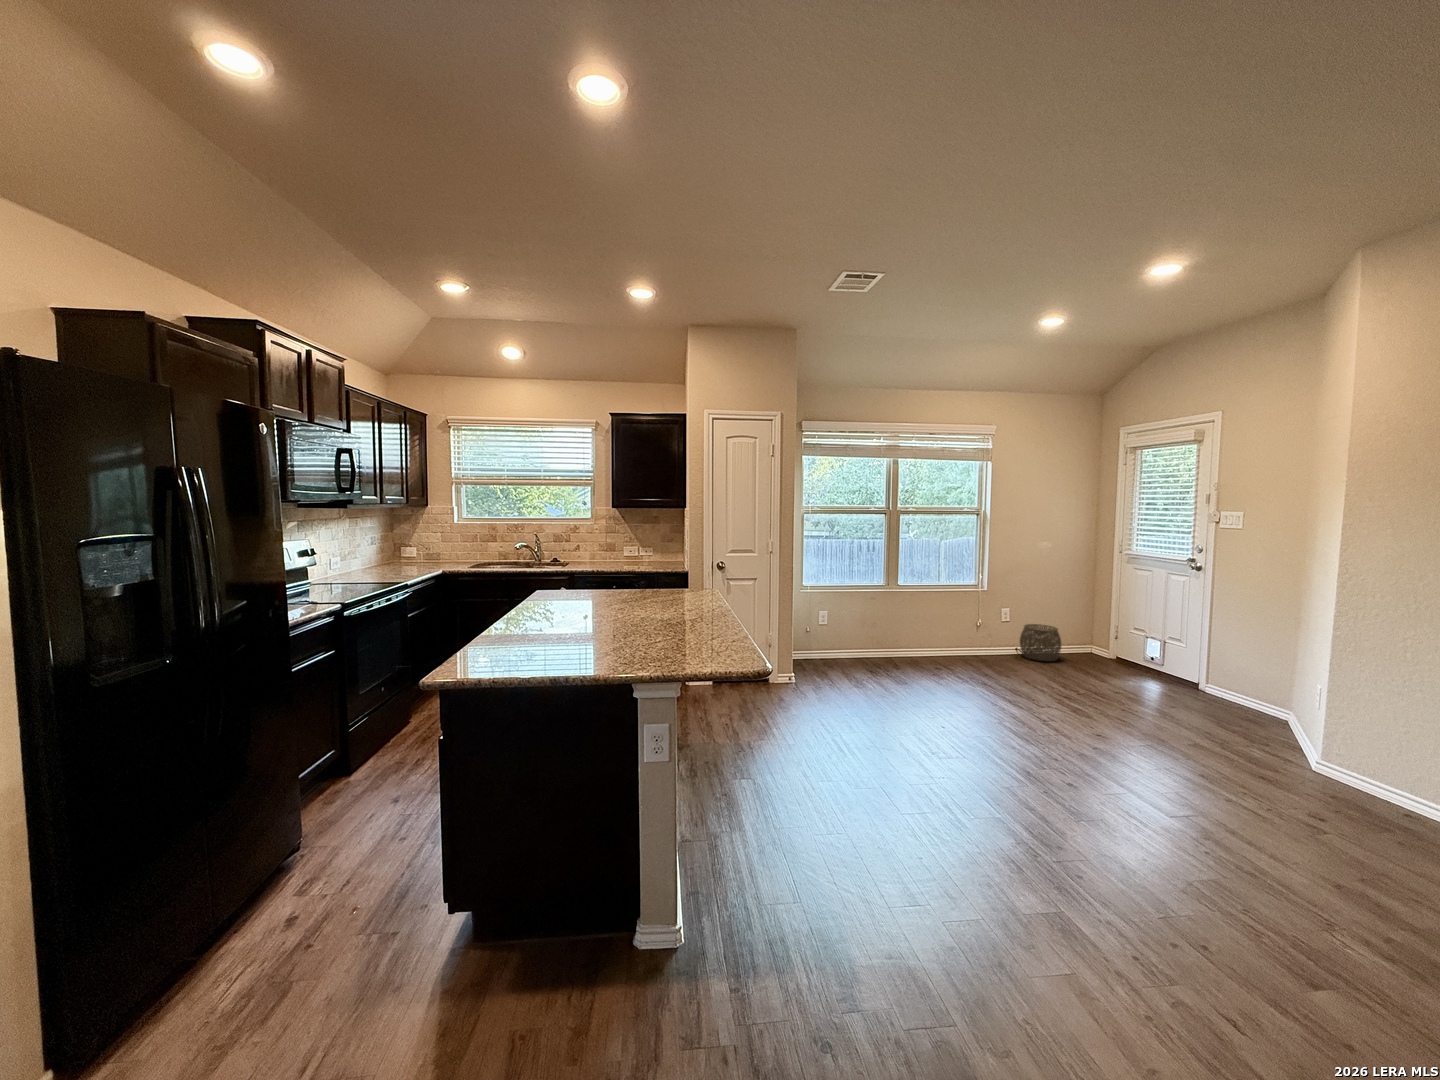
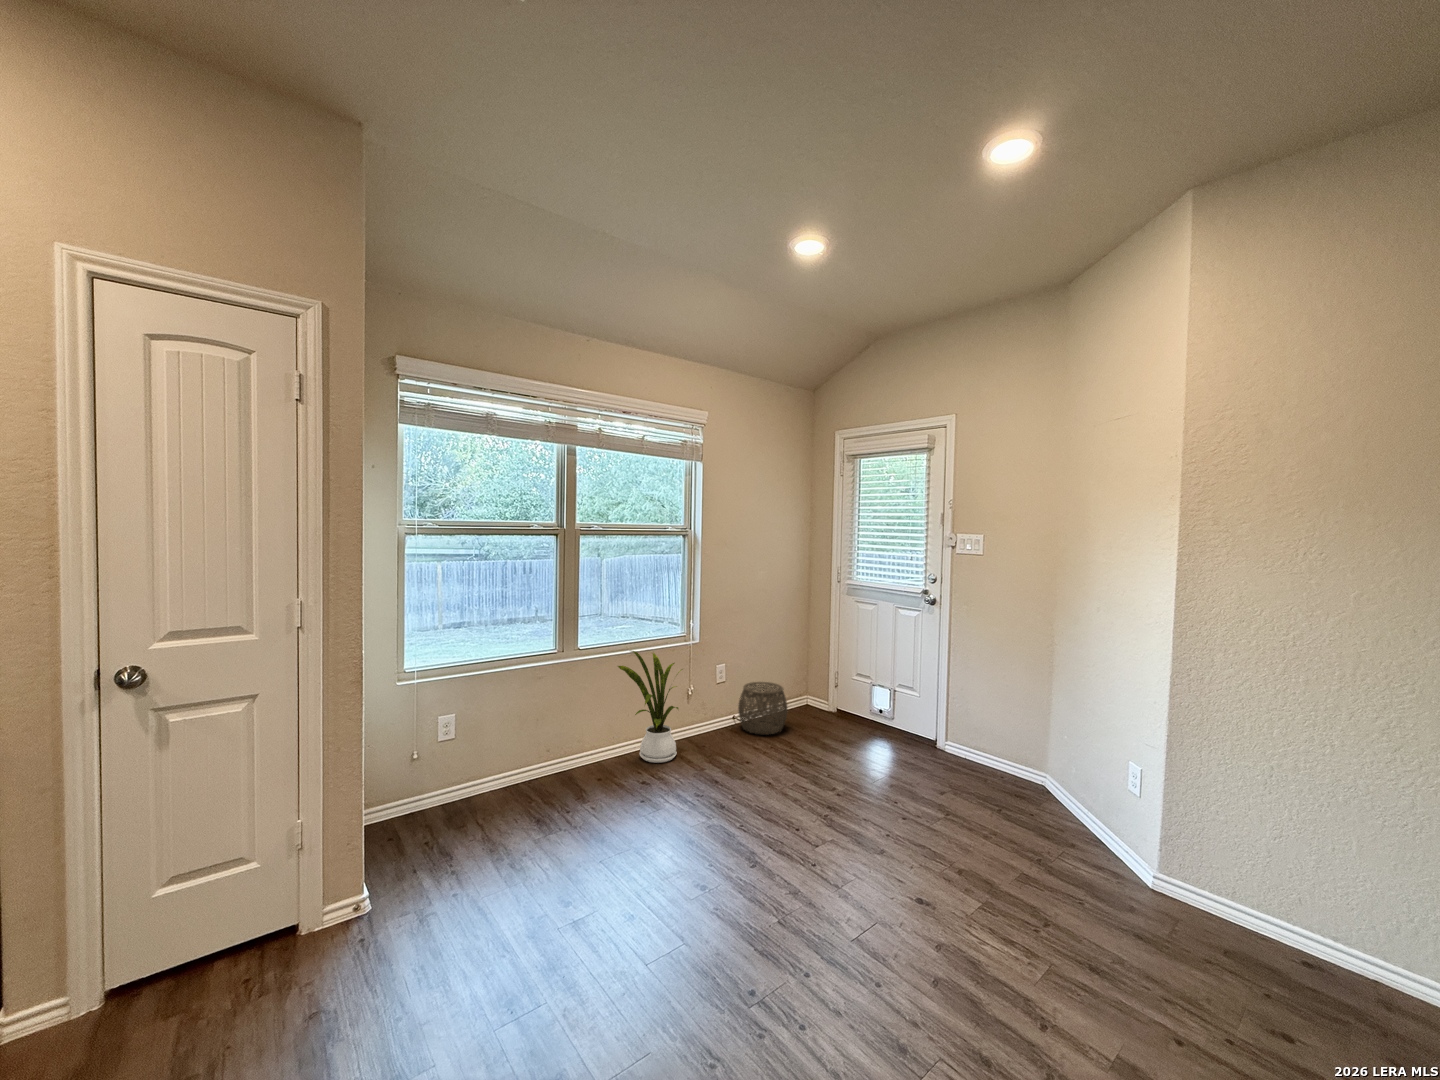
house plant: none [924,587,970,662] -> present [618,651,683,763]

